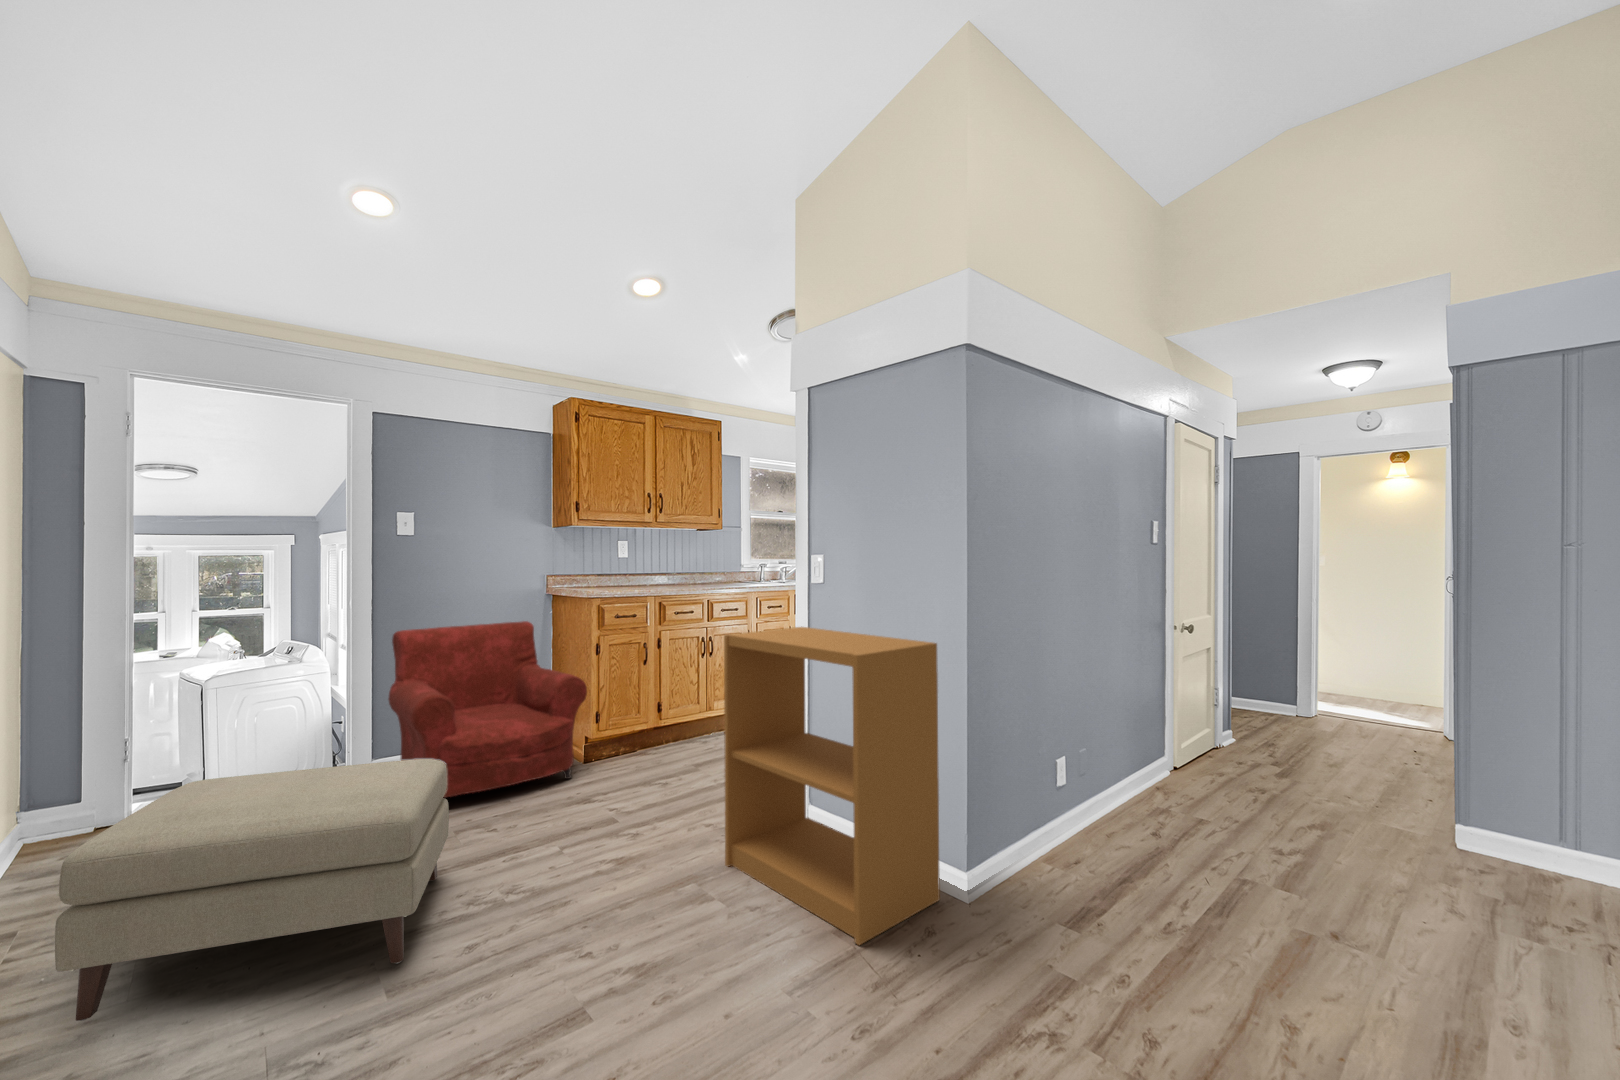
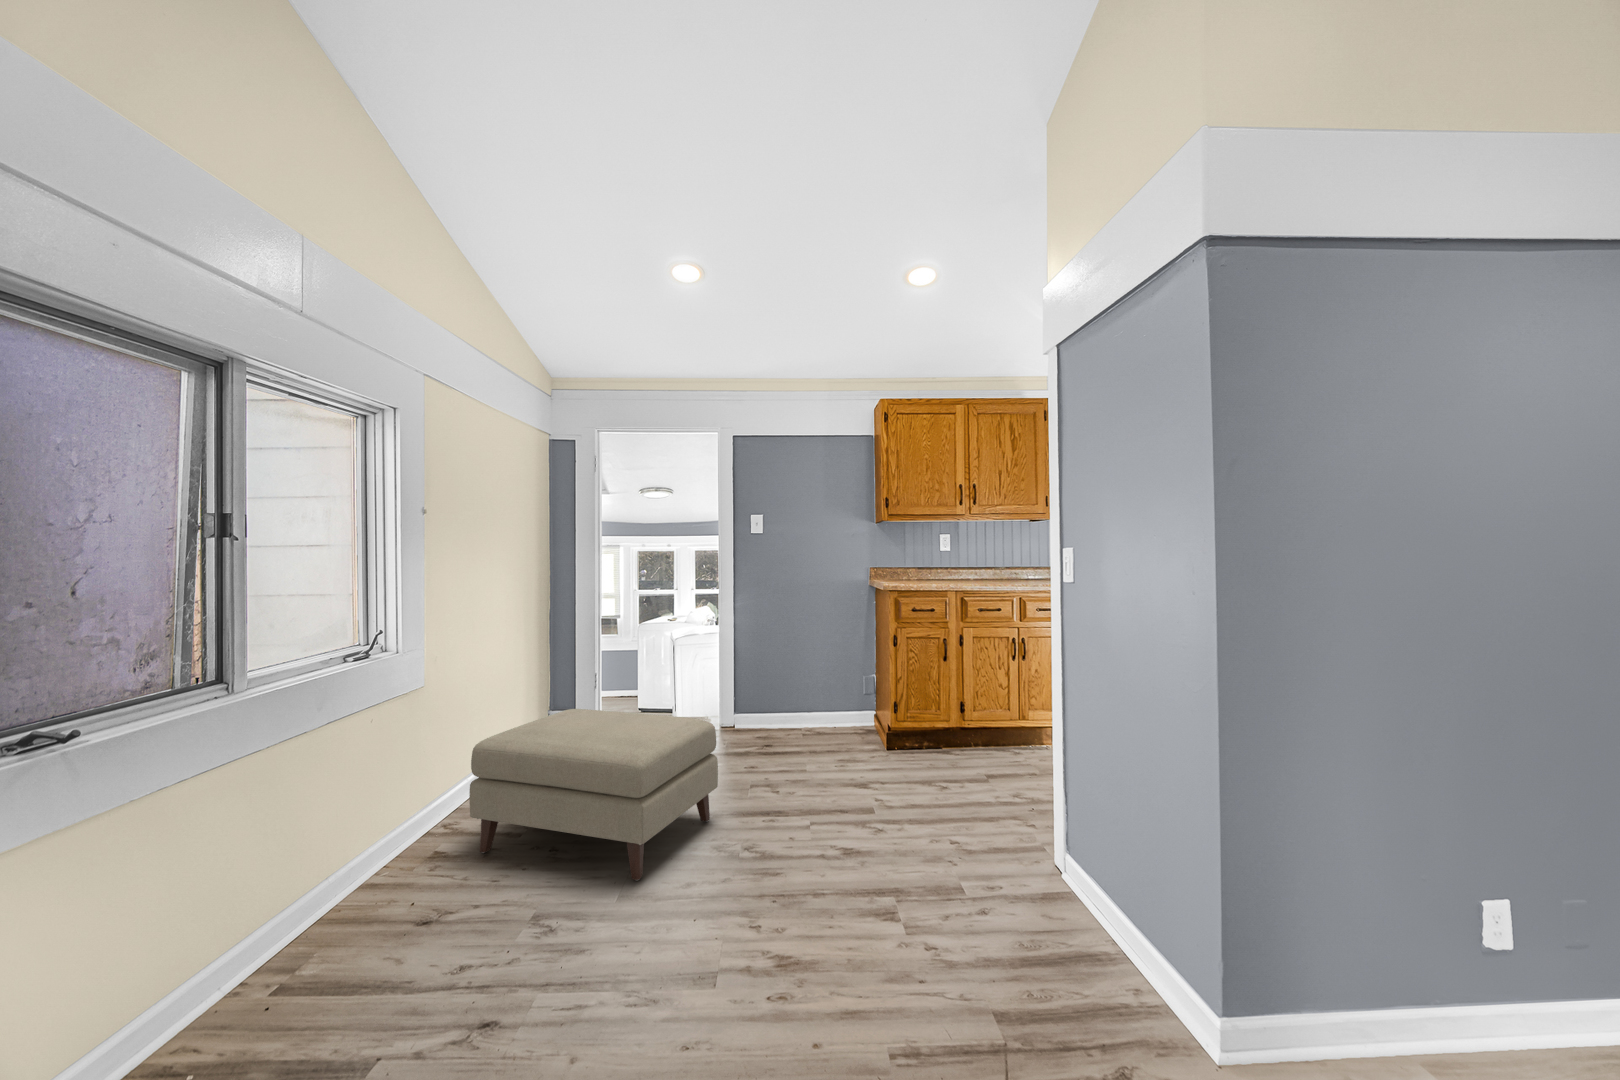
armchair: present [389,621,587,798] -> none [732,610,881,765]
bookshelf: present [724,627,940,945] -> none [934,634,1172,1042]

